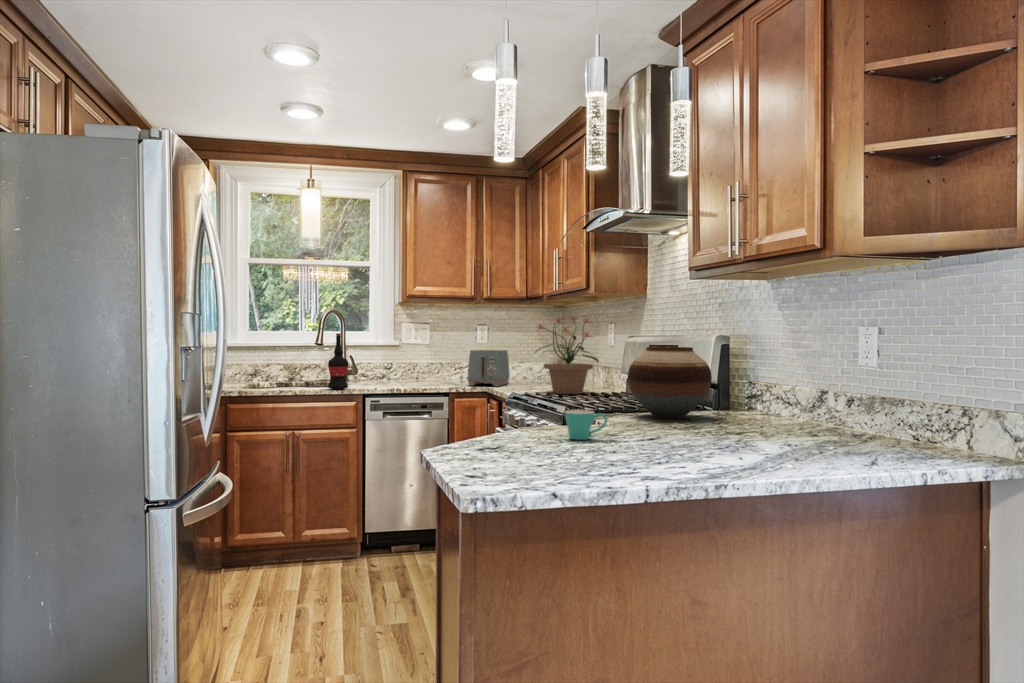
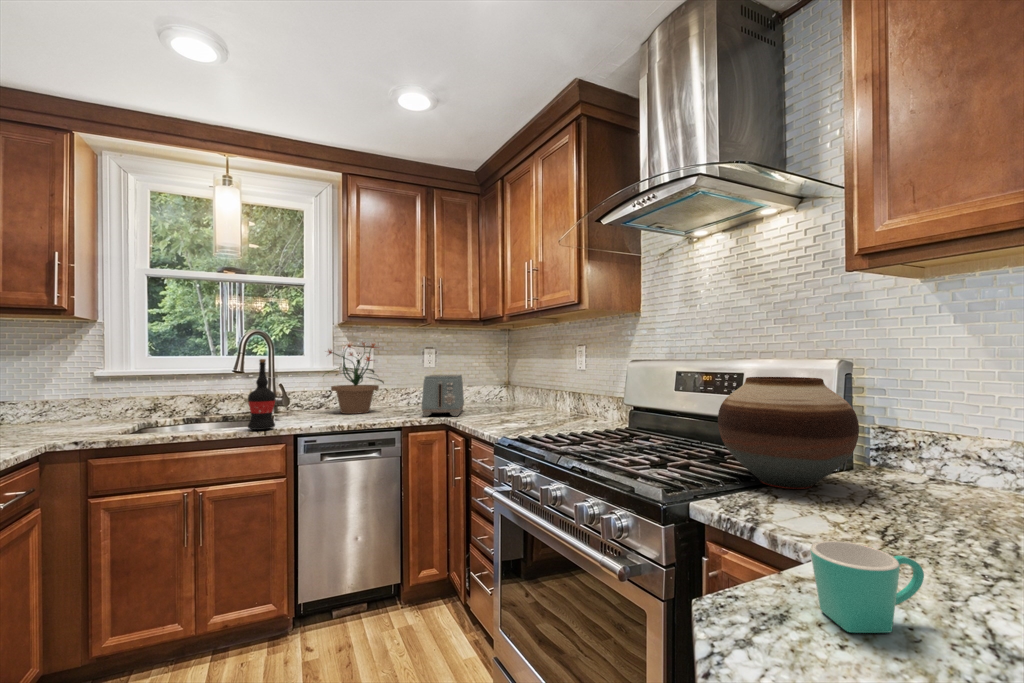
potted plant: present [535,317,598,394] -> present [323,343,384,414]

